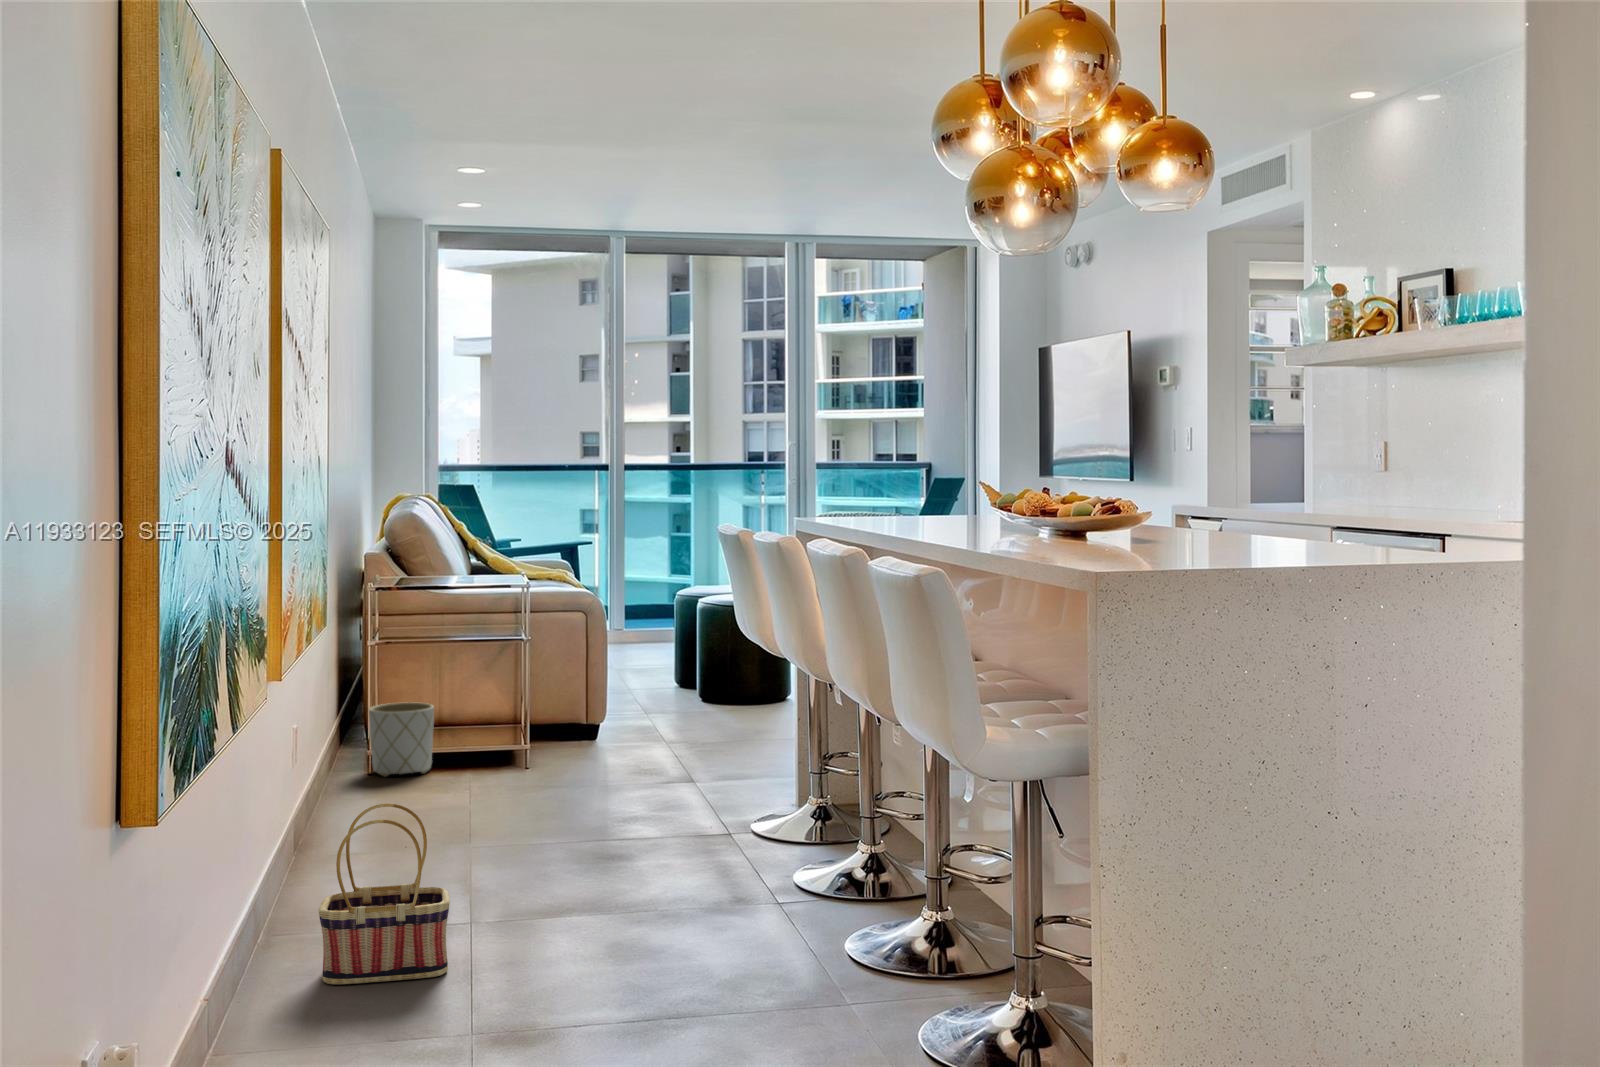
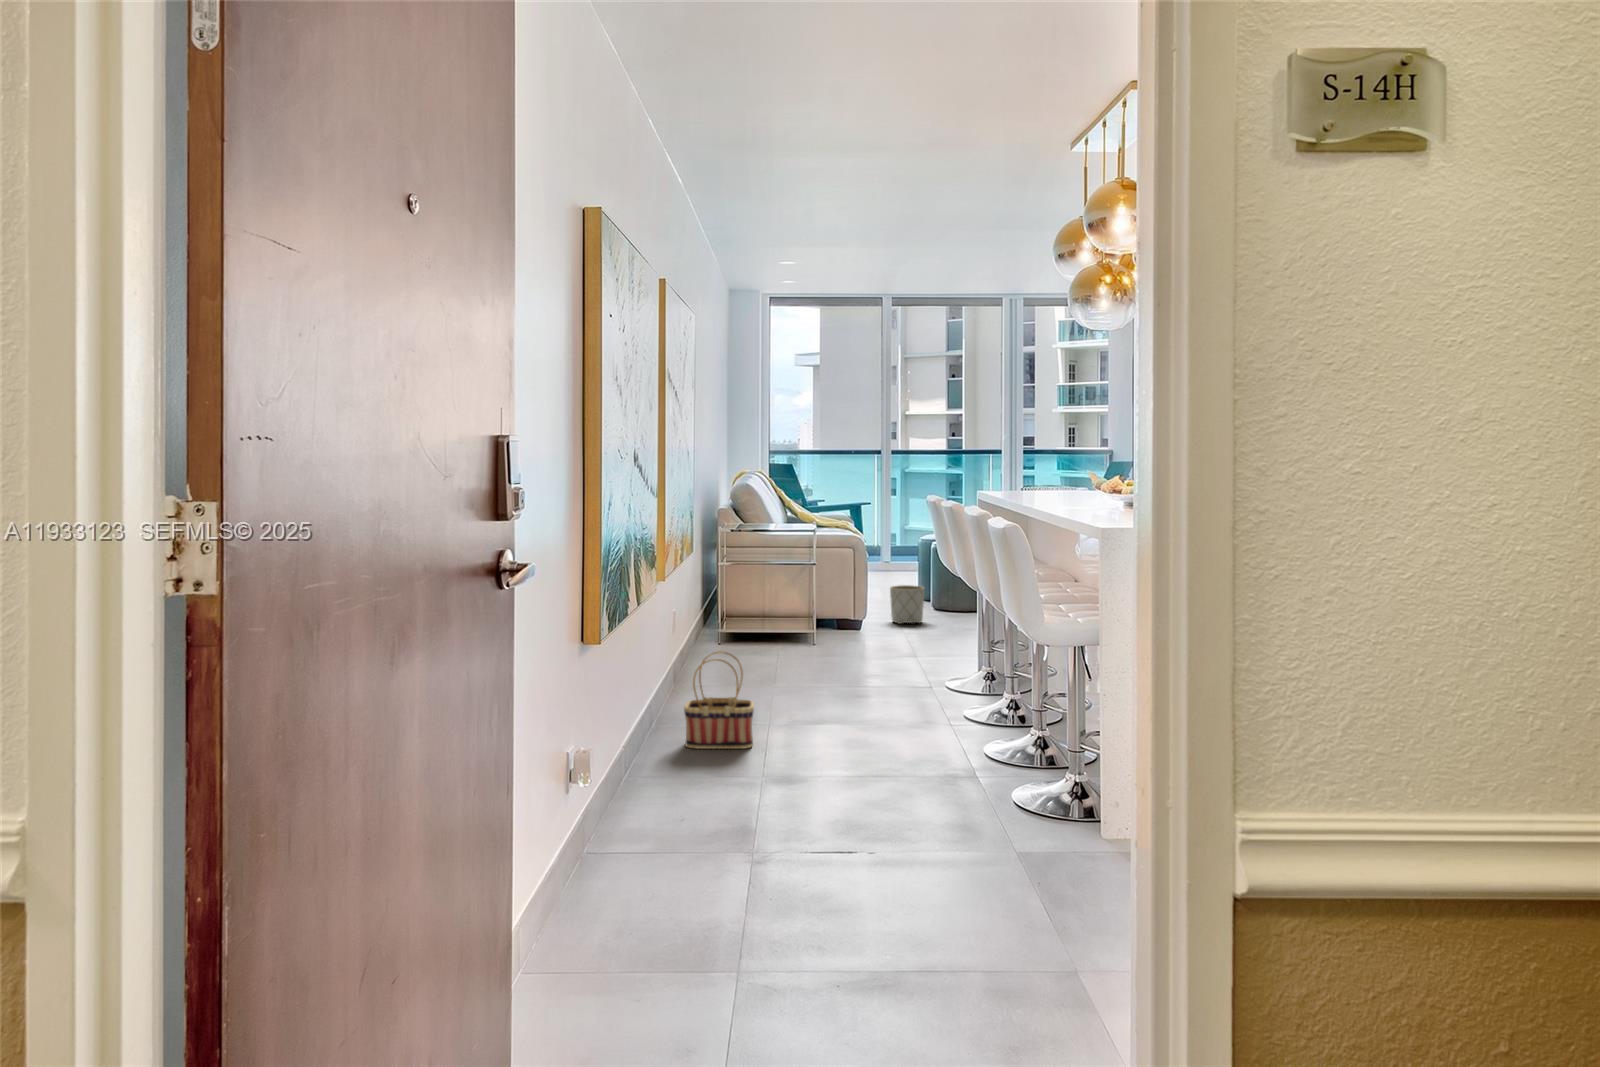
planter: present [369,702,434,777] -> present [890,585,924,624]

